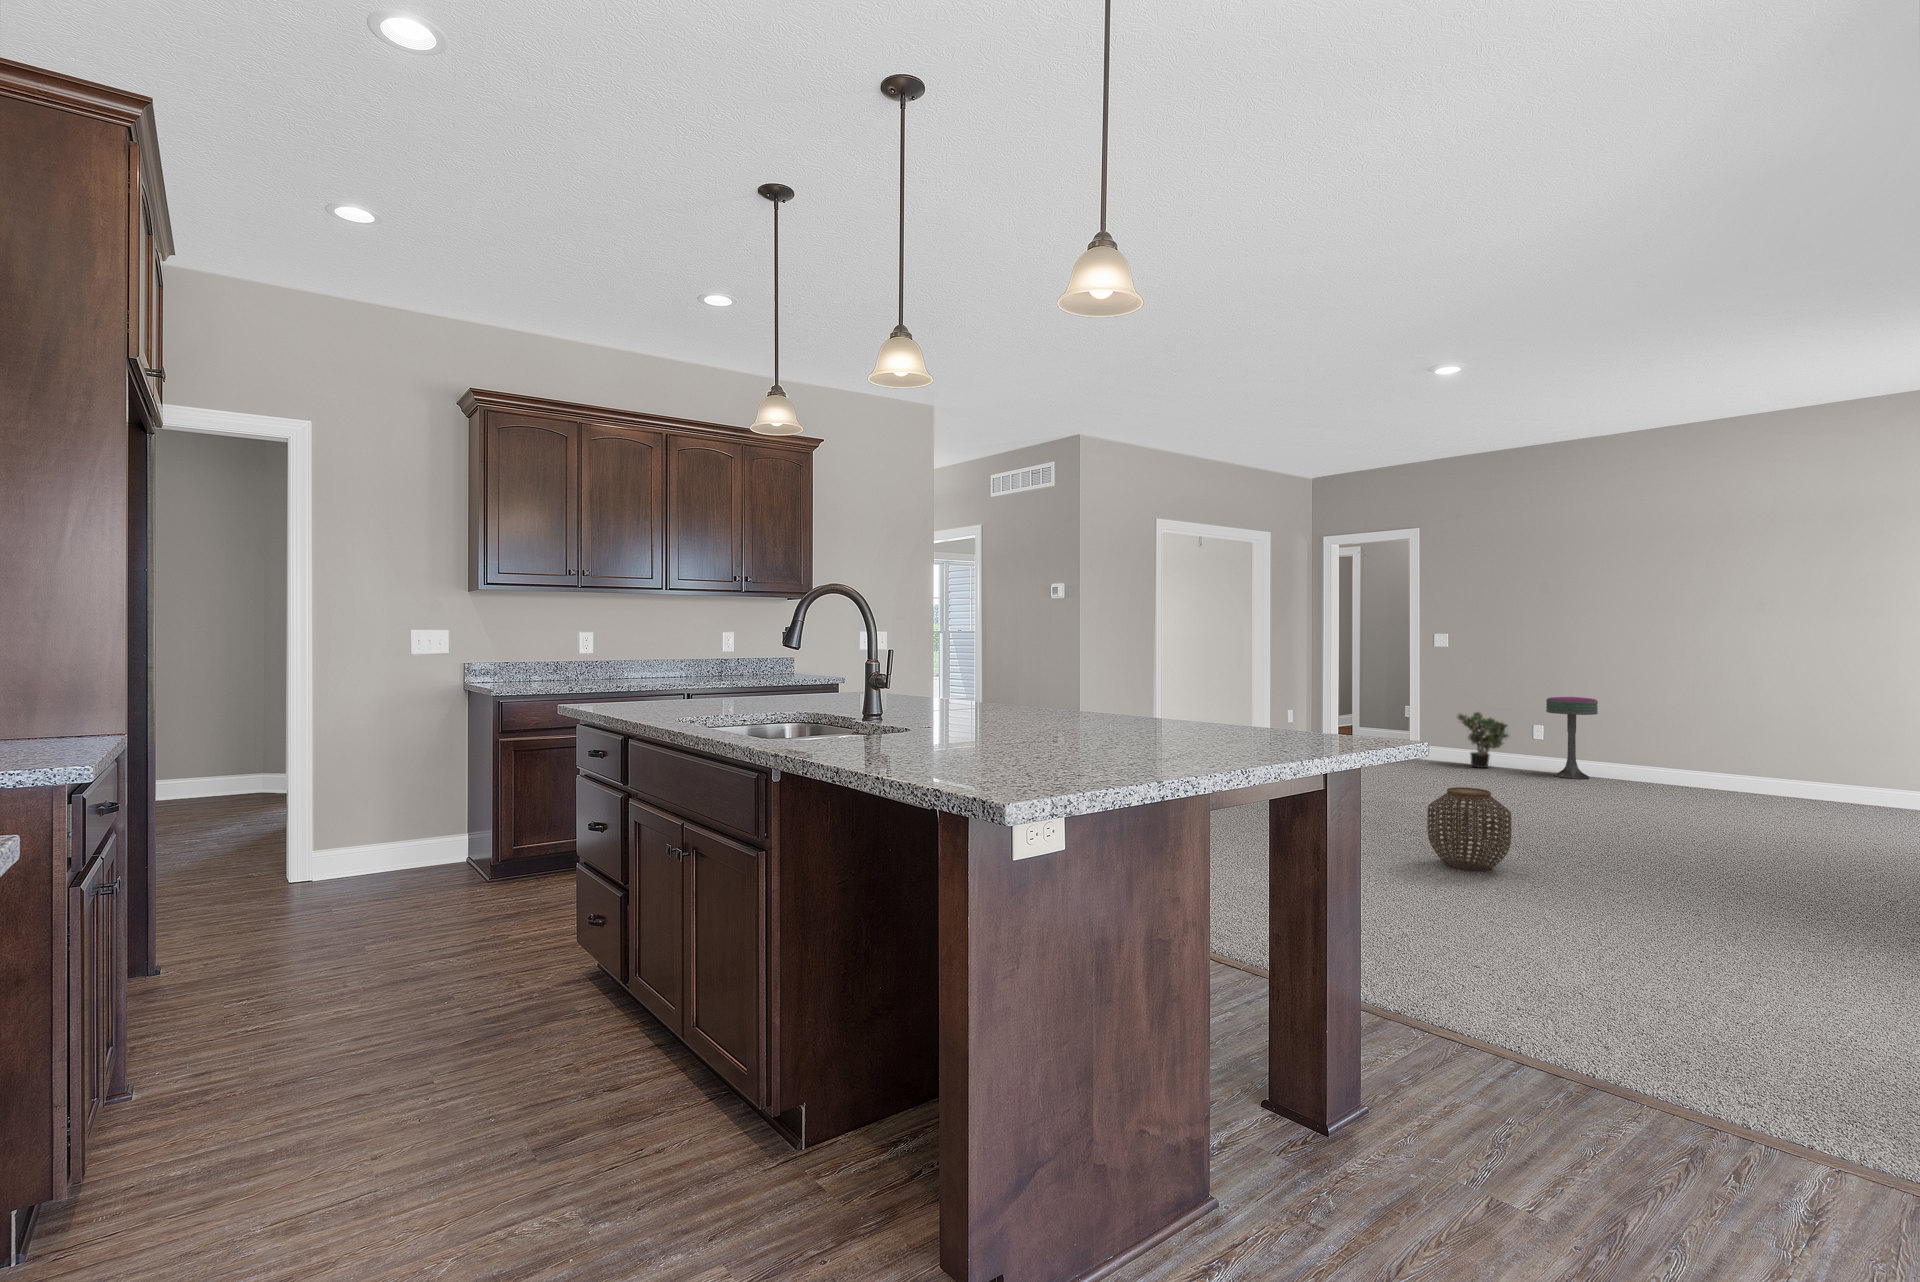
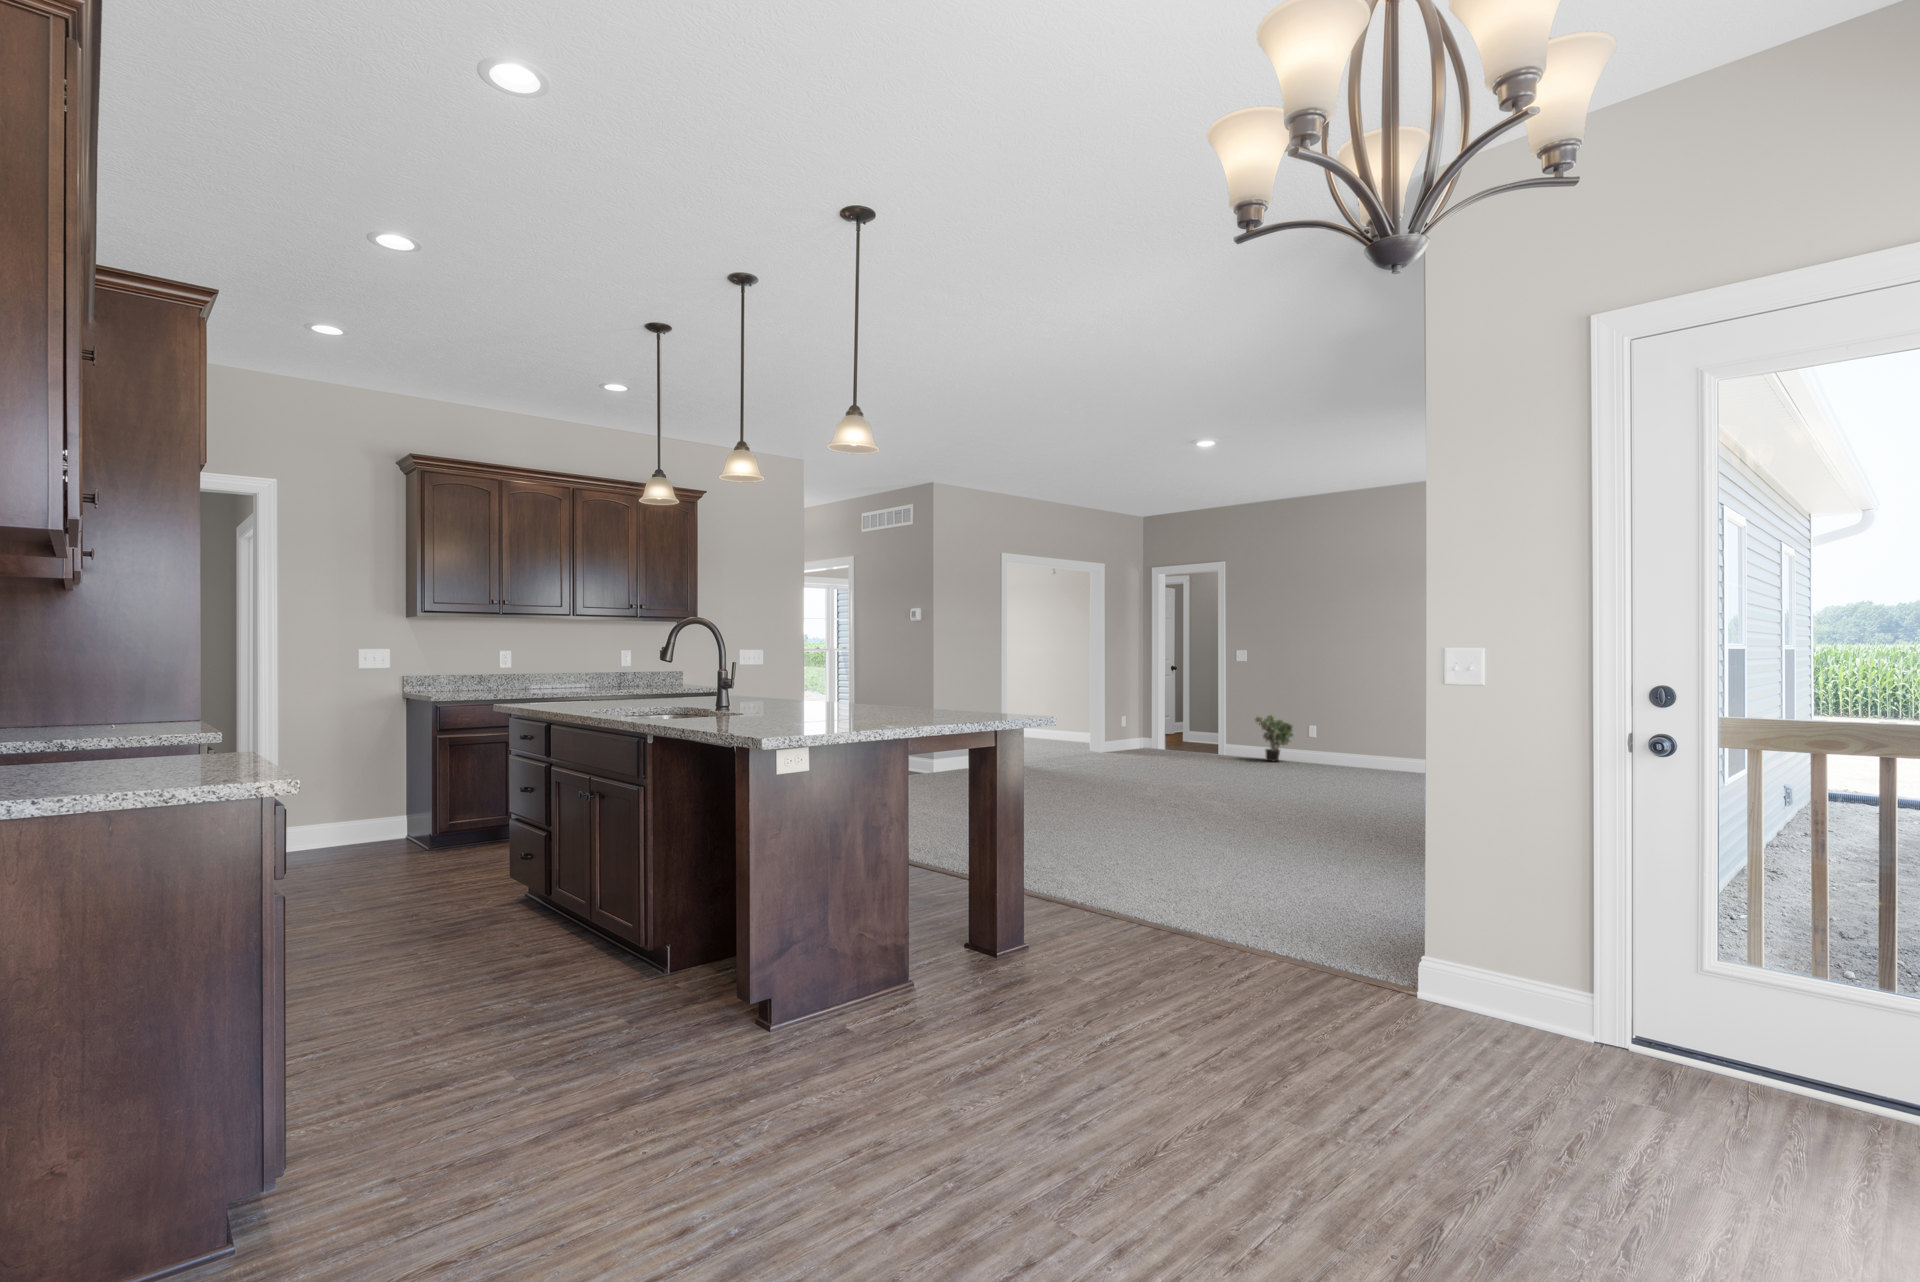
bar stool: present [1546,697,1598,779] -> none [1319,702,1357,768]
woven basket: present [1427,787,1512,871] -> none [1172,767,1229,829]

